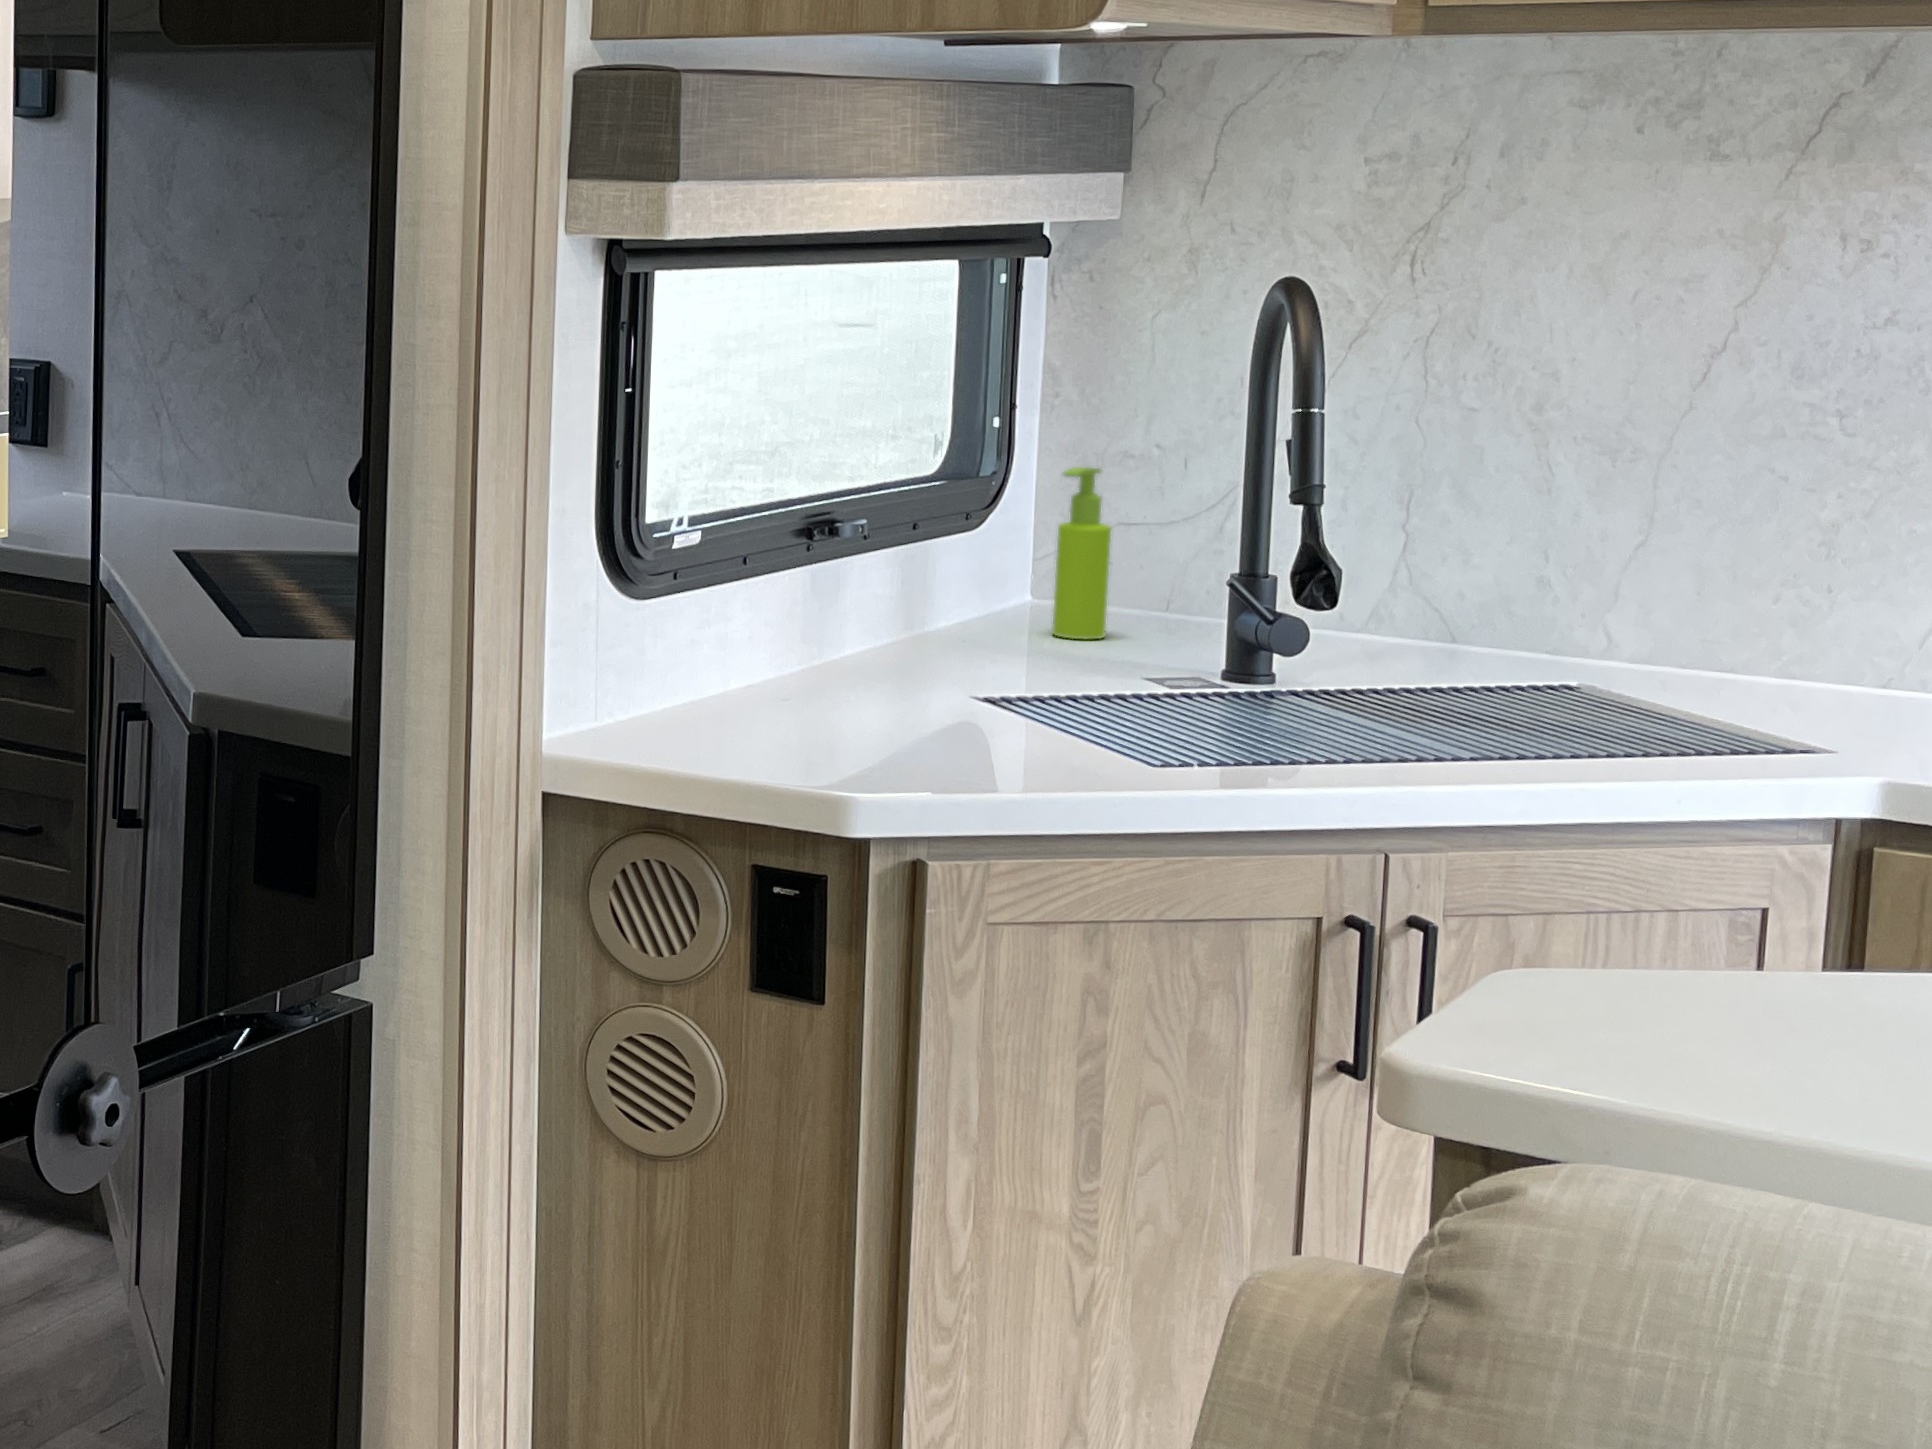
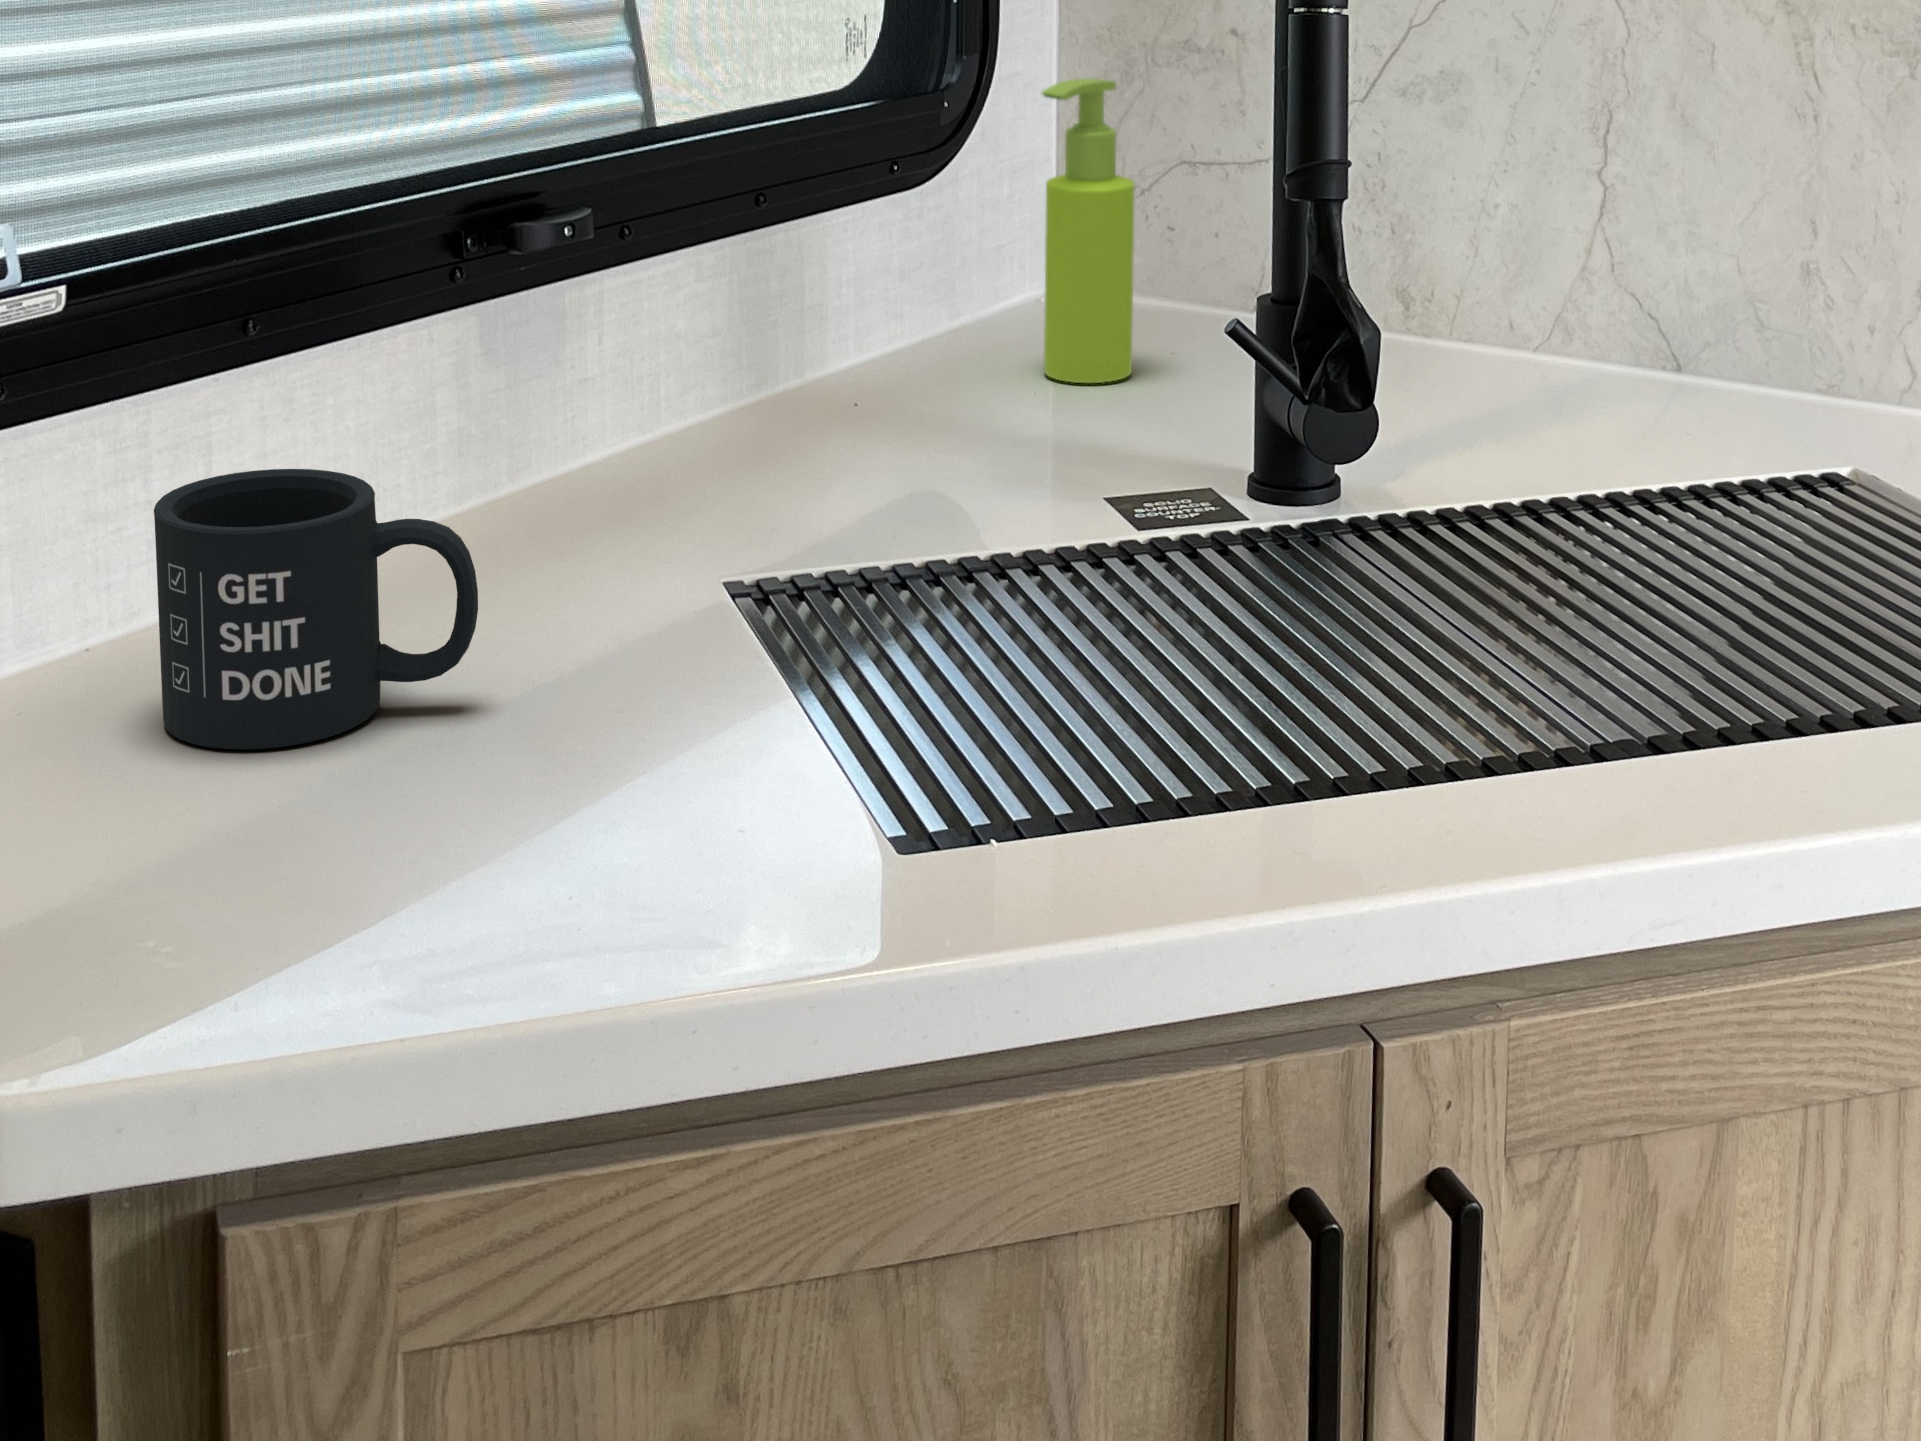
mug: none [765,615,909,730] -> present [154,469,478,750]

